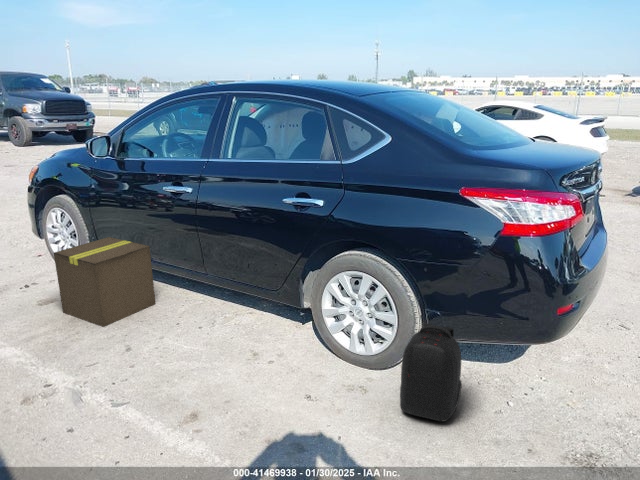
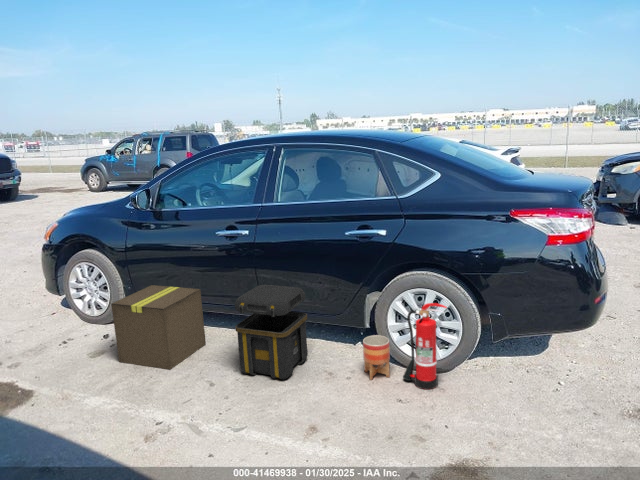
toolbox: none [159,248,243,353] -> present [235,285,307,380]
fire extinguisher: none [327,290,373,388] -> present [403,303,447,389]
planter: none [288,318,319,367] -> present [363,335,390,380]
backpack: present [400,324,462,421] -> none [477,325,529,403]

